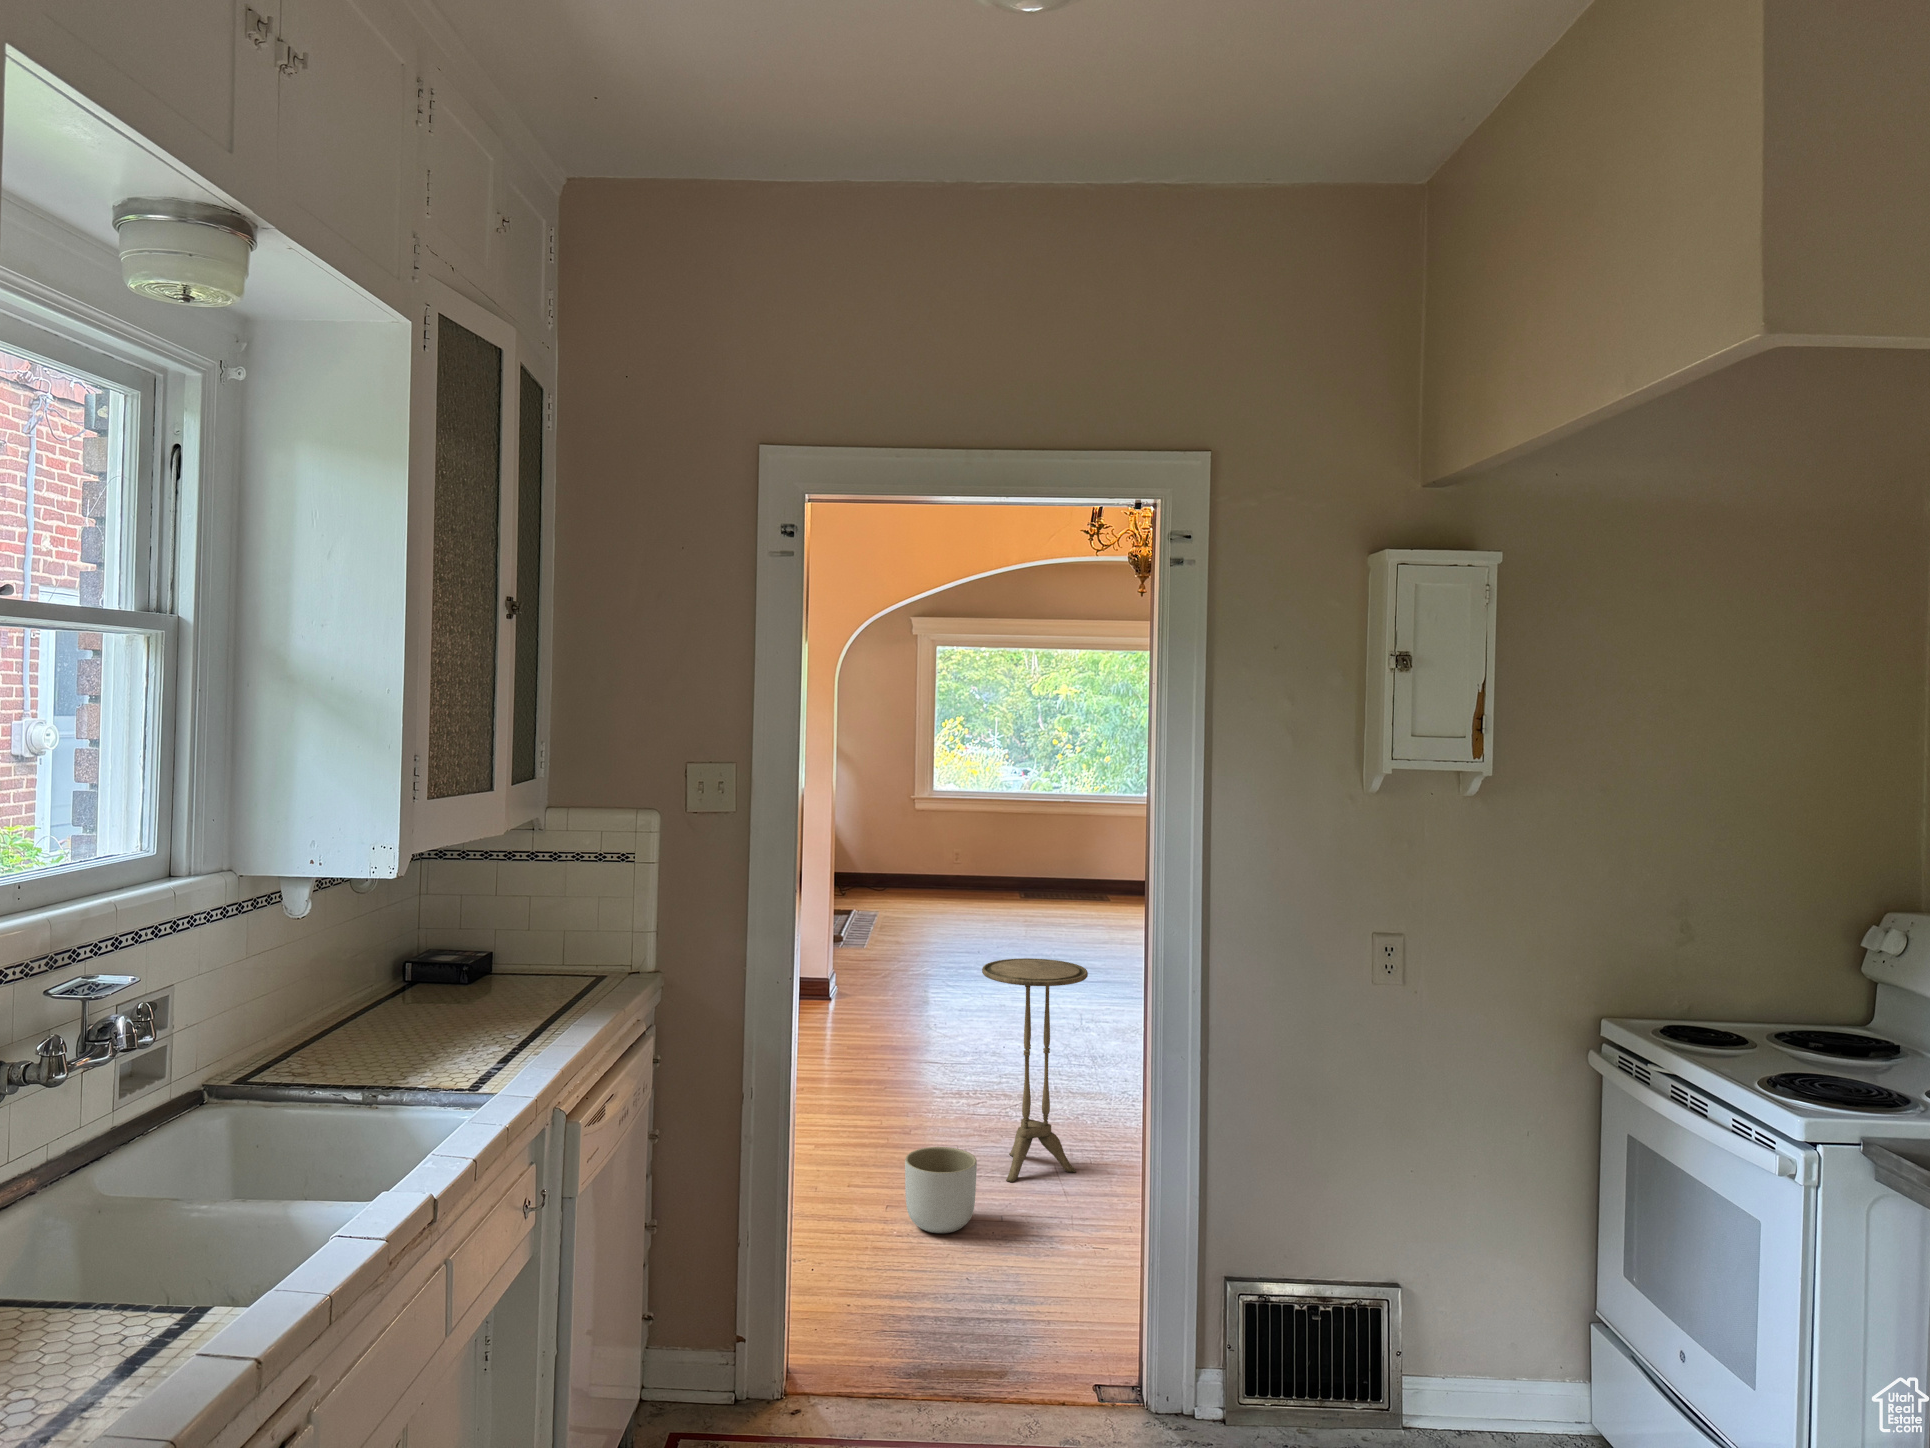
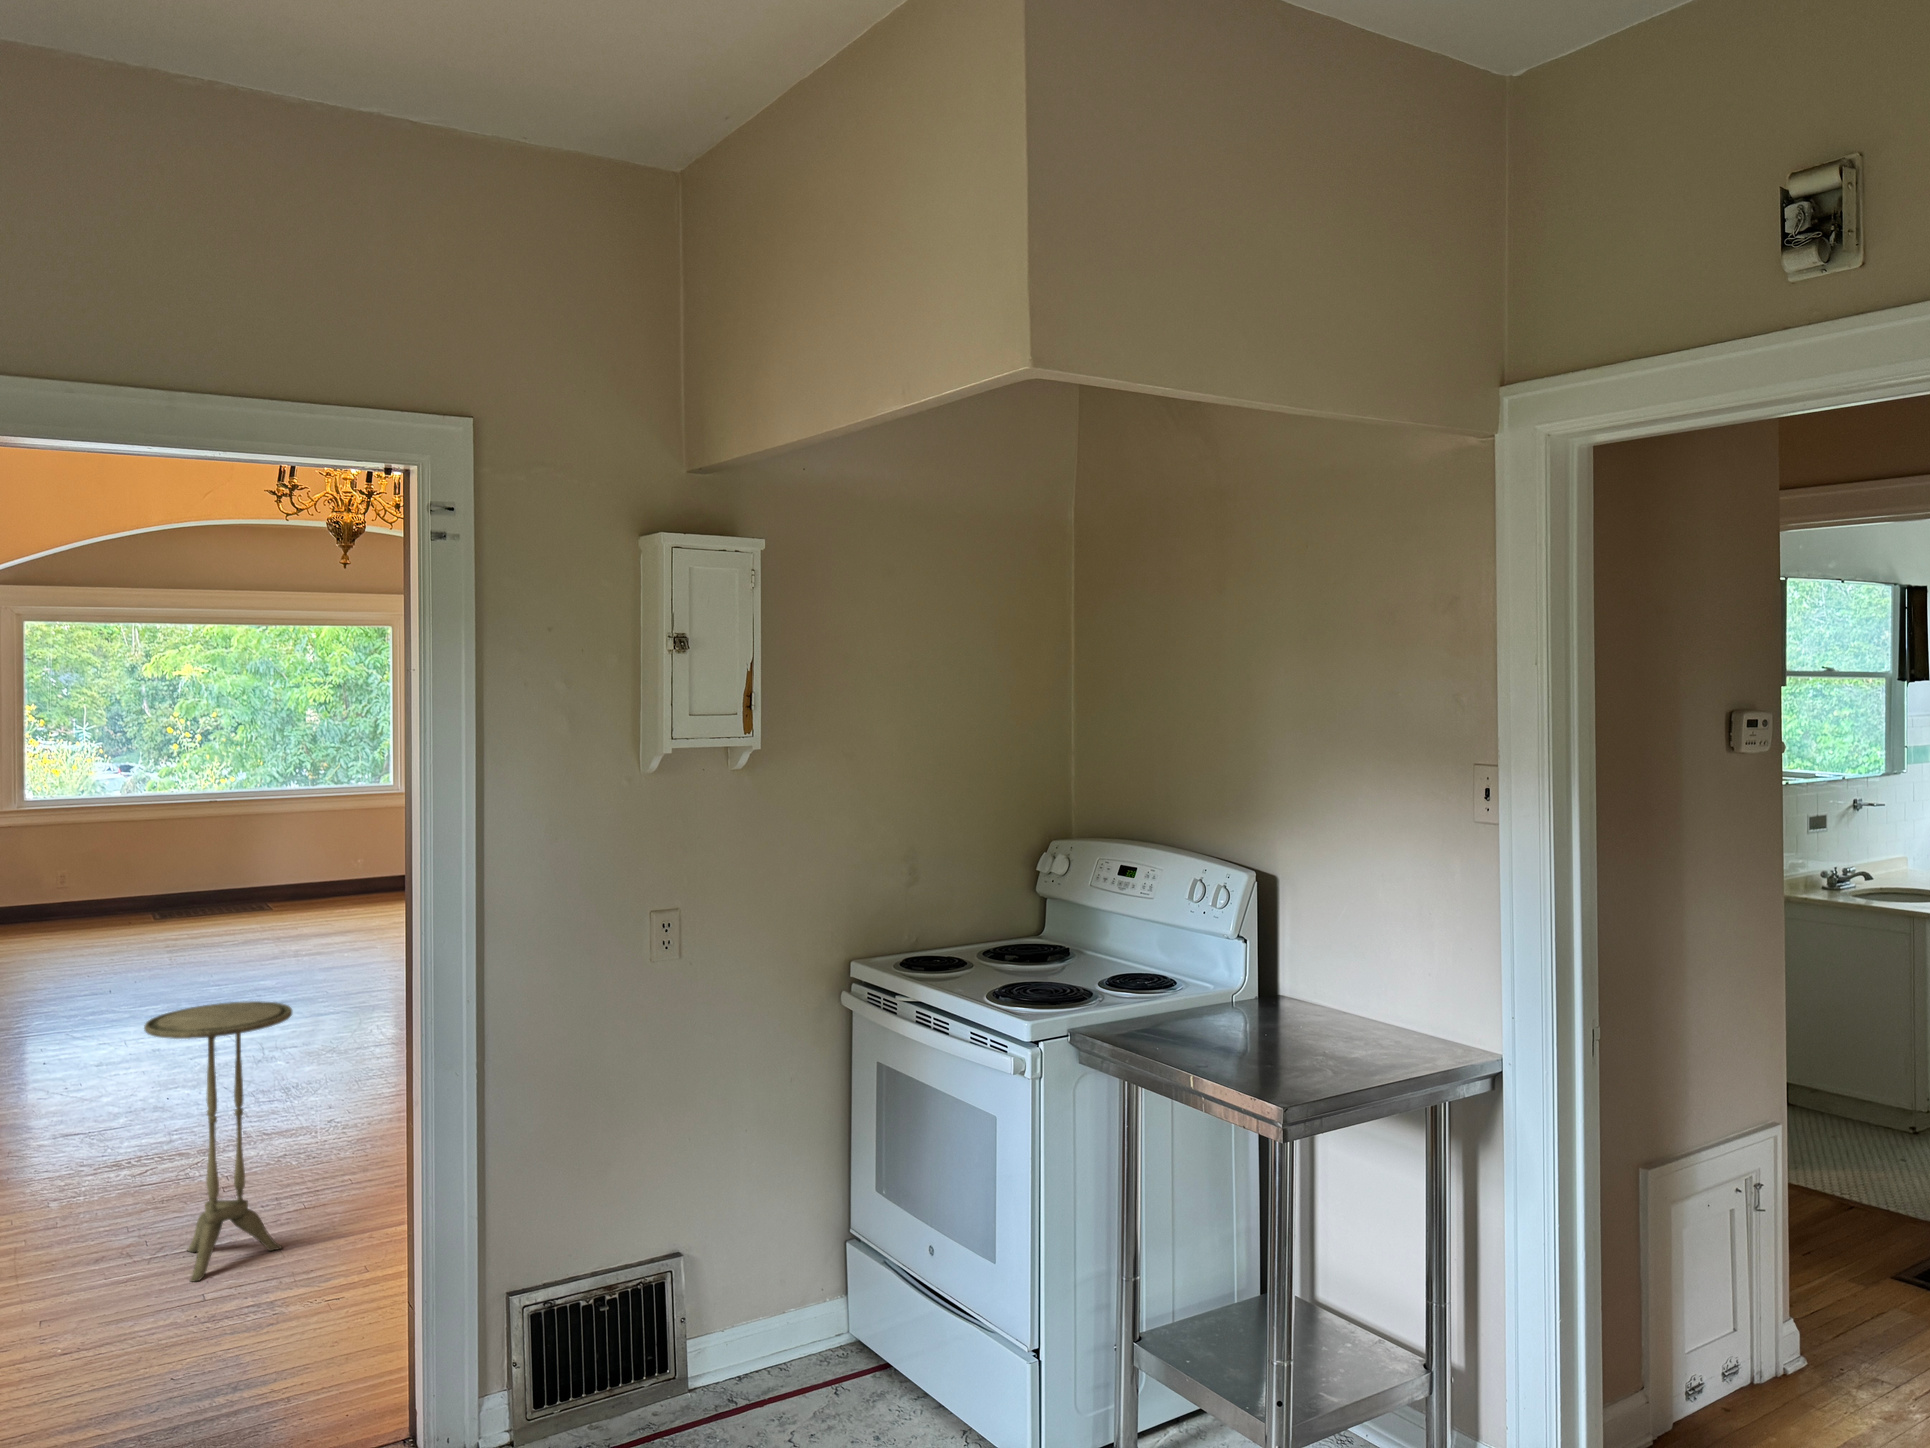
planter: present [905,1147,977,1233] -> none [52,1256,159,1368]

